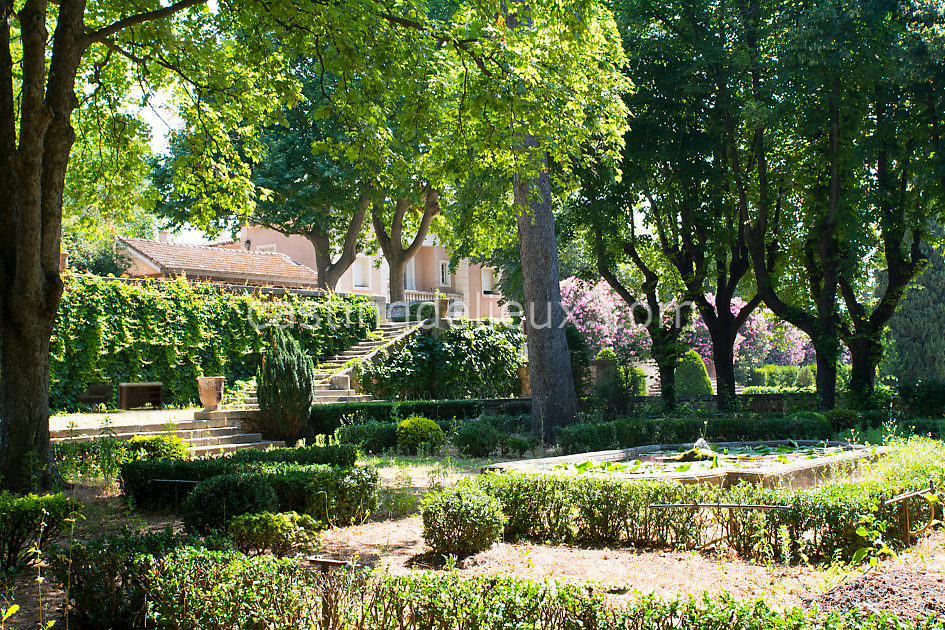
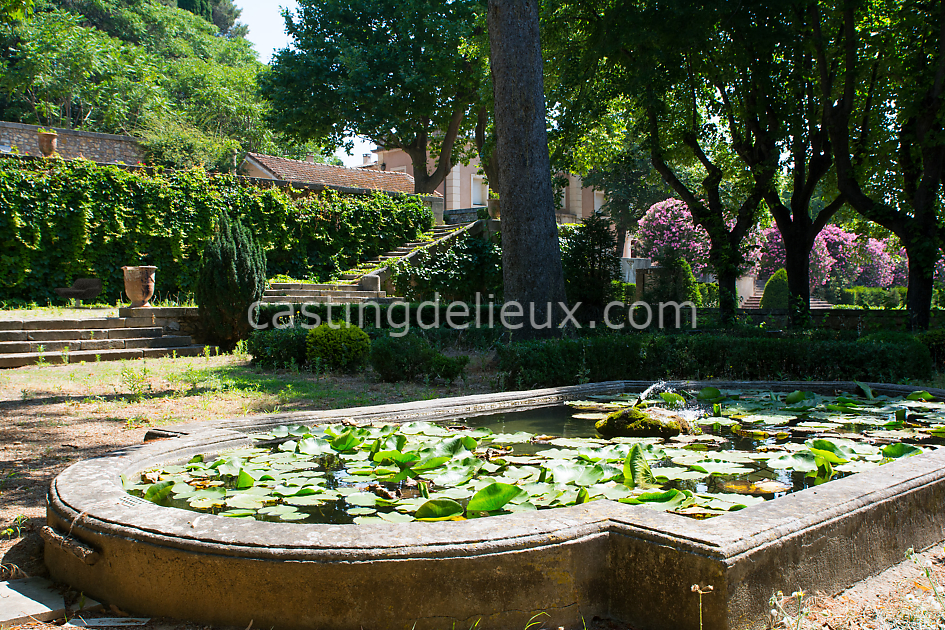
bench: present [118,382,163,410] -> none [113,278,166,307]

